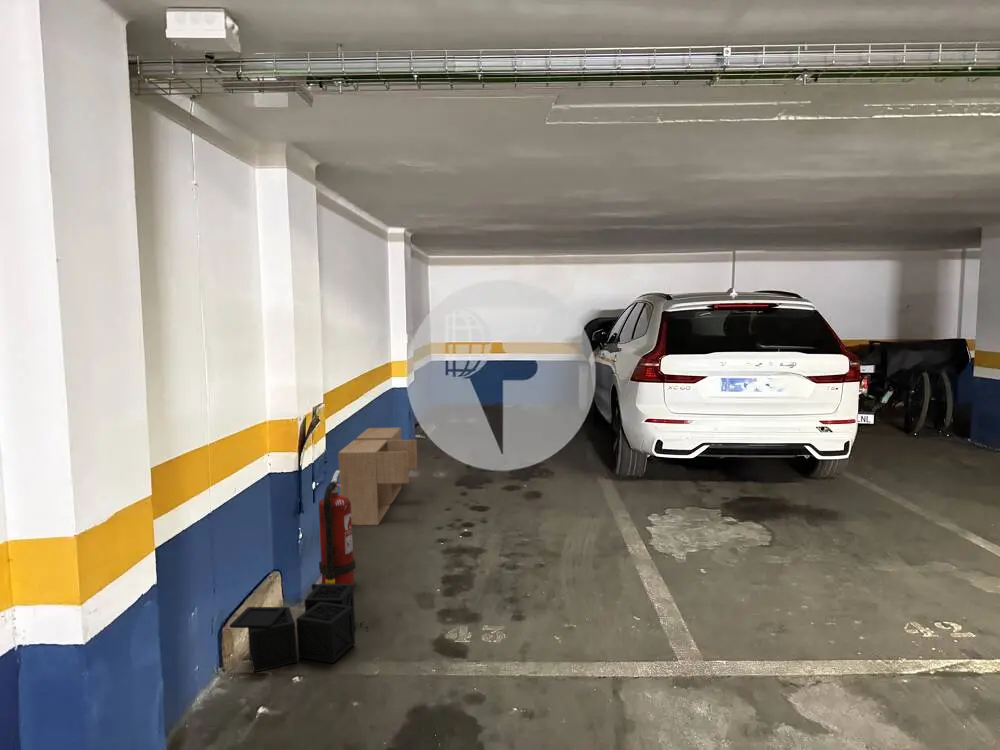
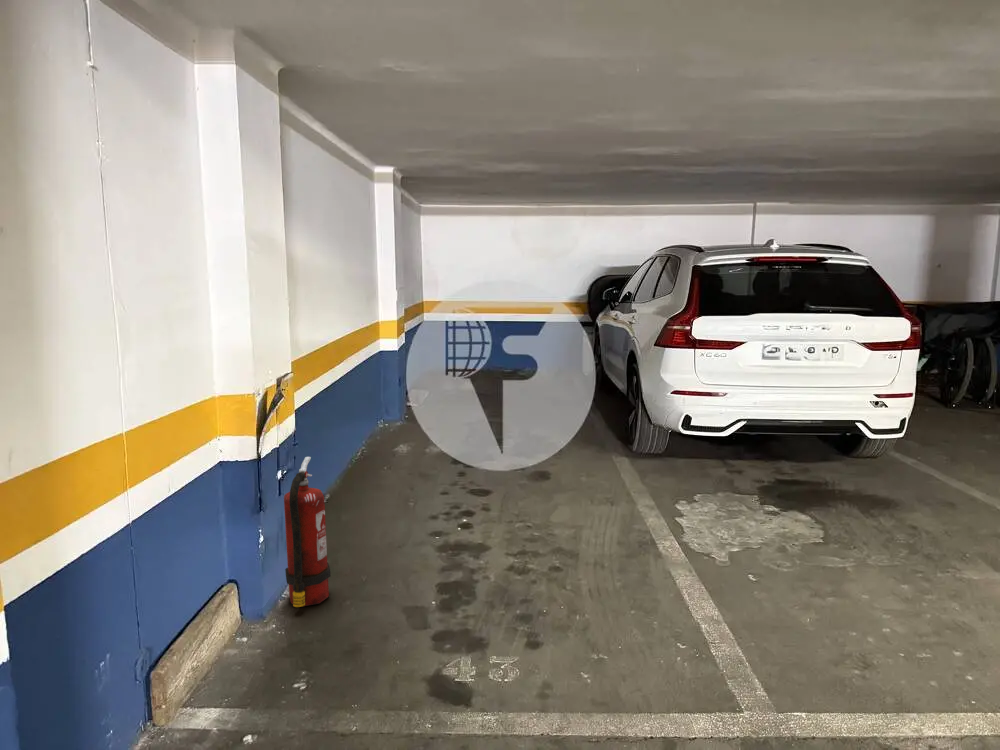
storage cabinet: present [338,428,417,525] -> none [312,398,405,514]
storage bin: present [230,584,368,672] -> none [161,603,345,729]

